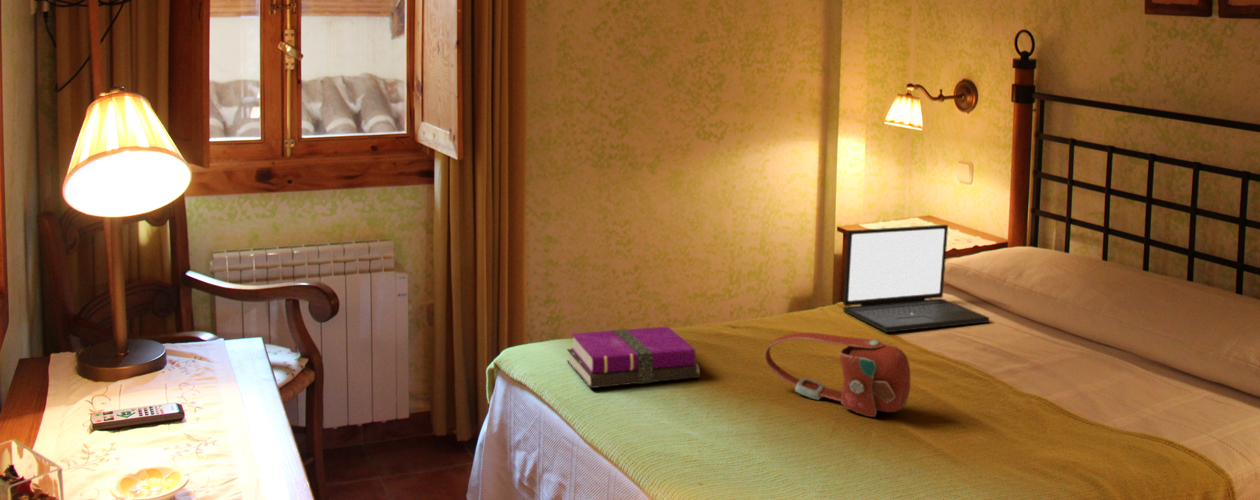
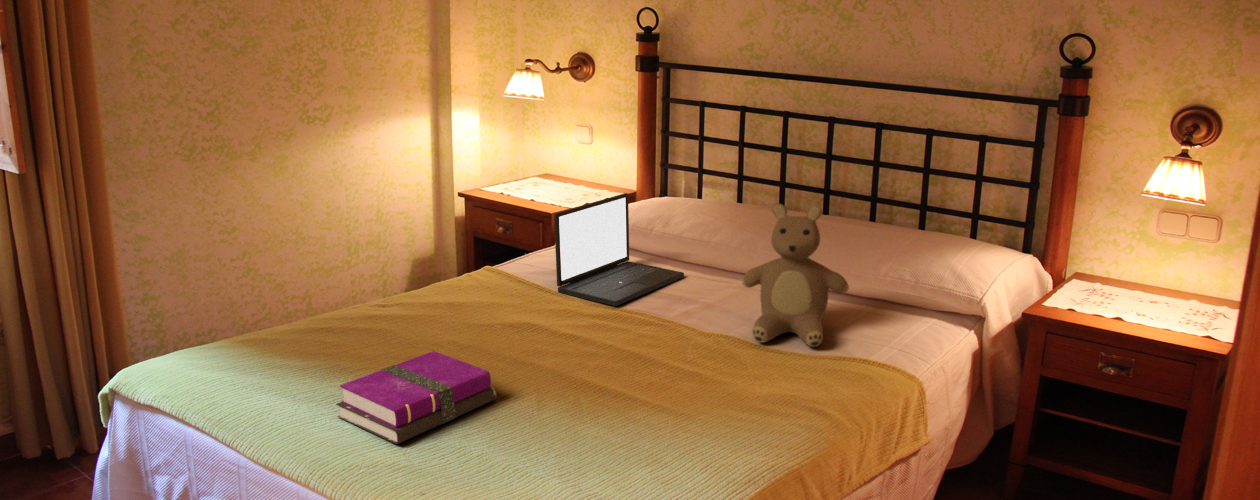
teddy bear: none [997,243,1129,406] -> present [742,204,849,347]
handbag: present [765,333,911,416] -> none [565,325,715,399]

